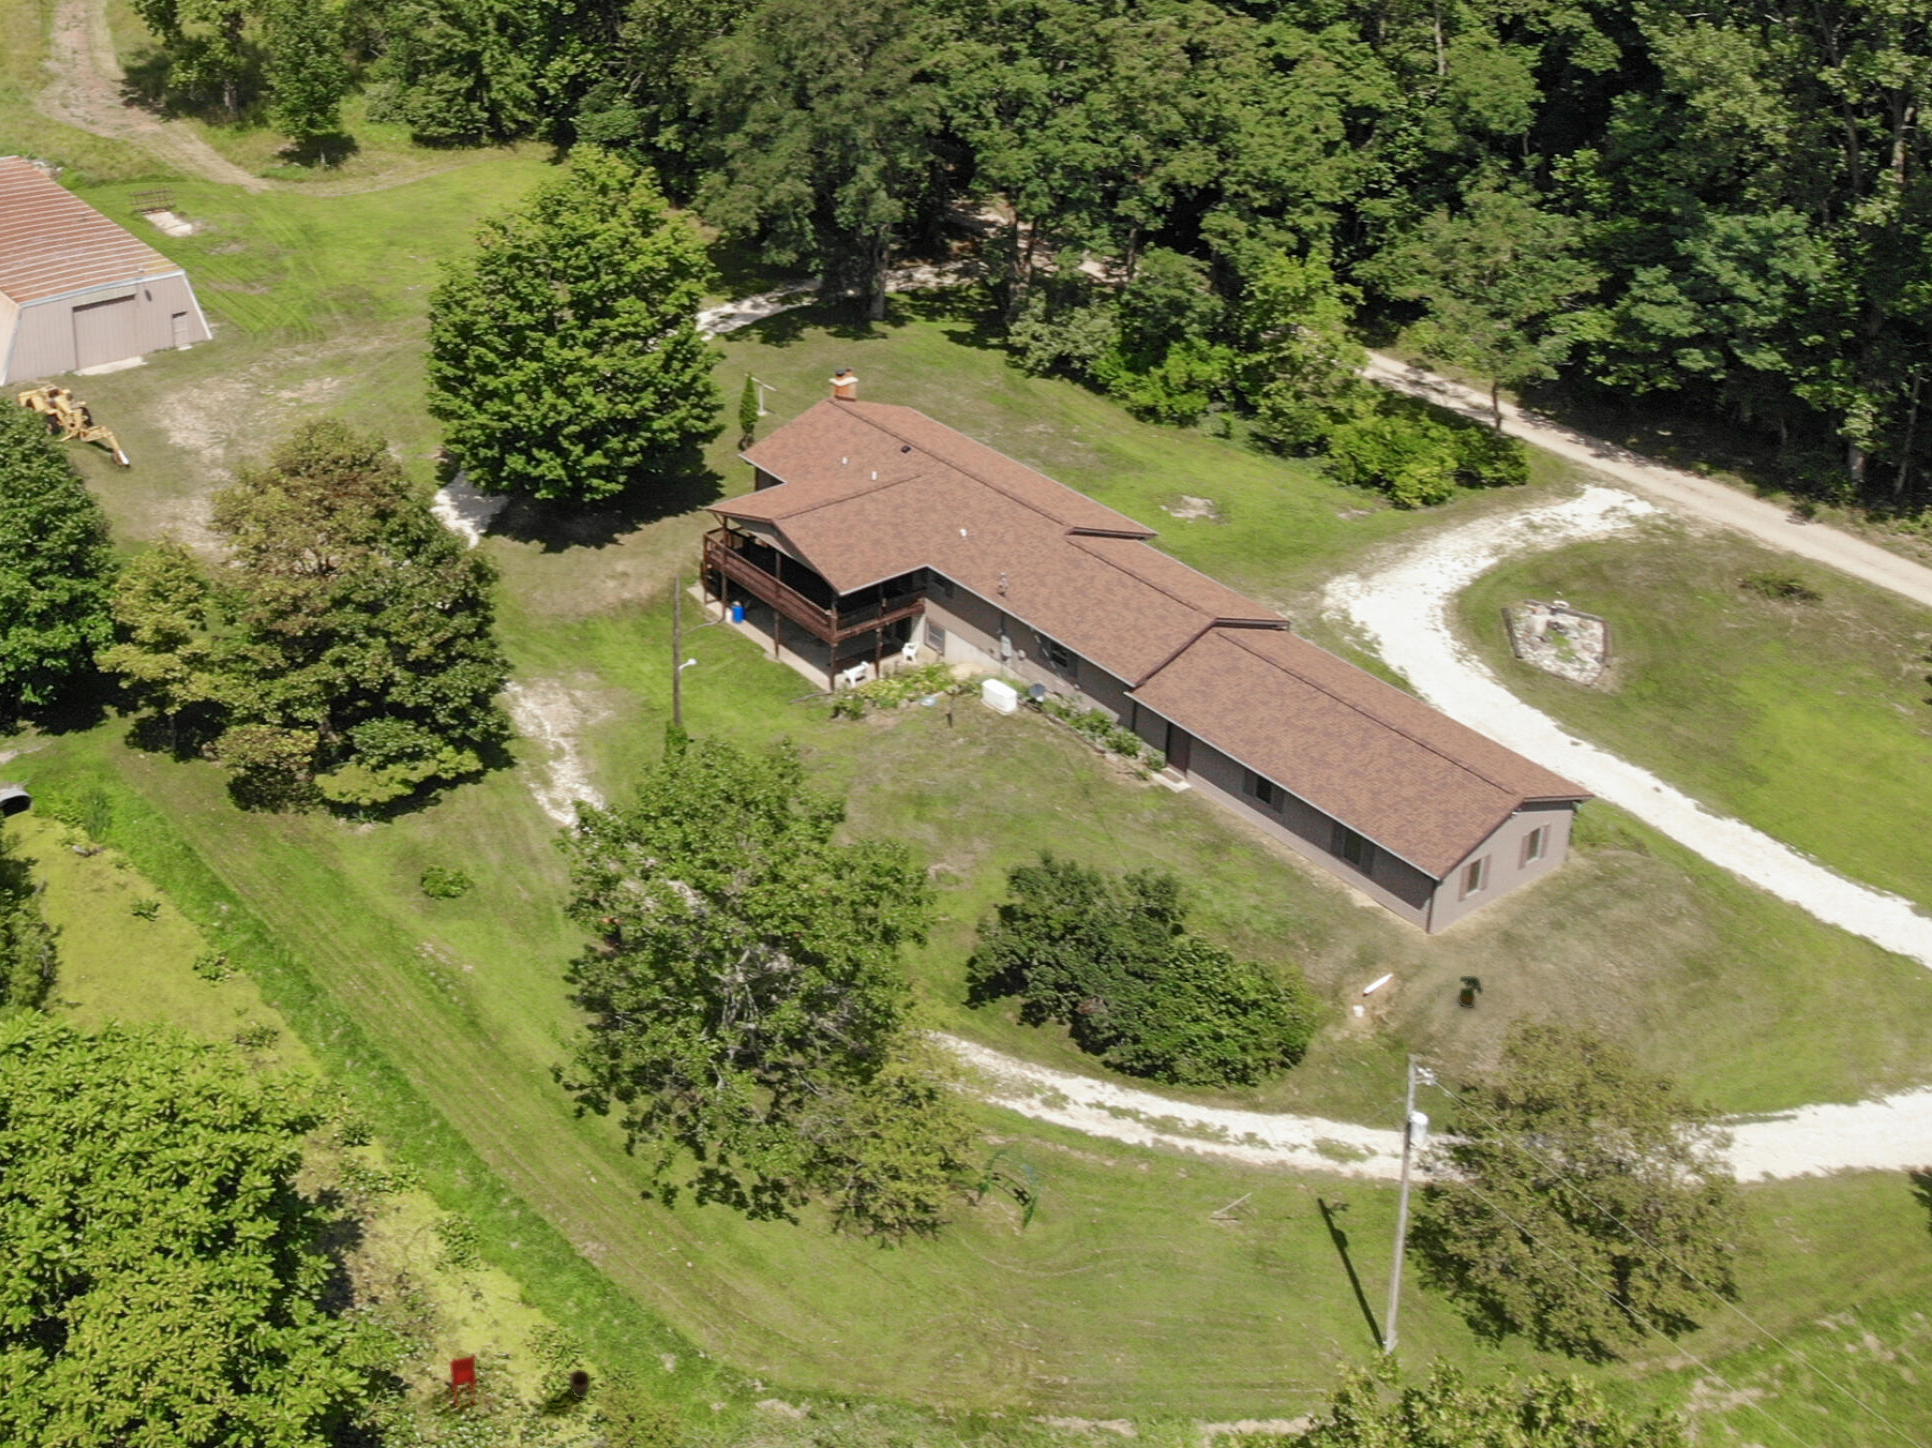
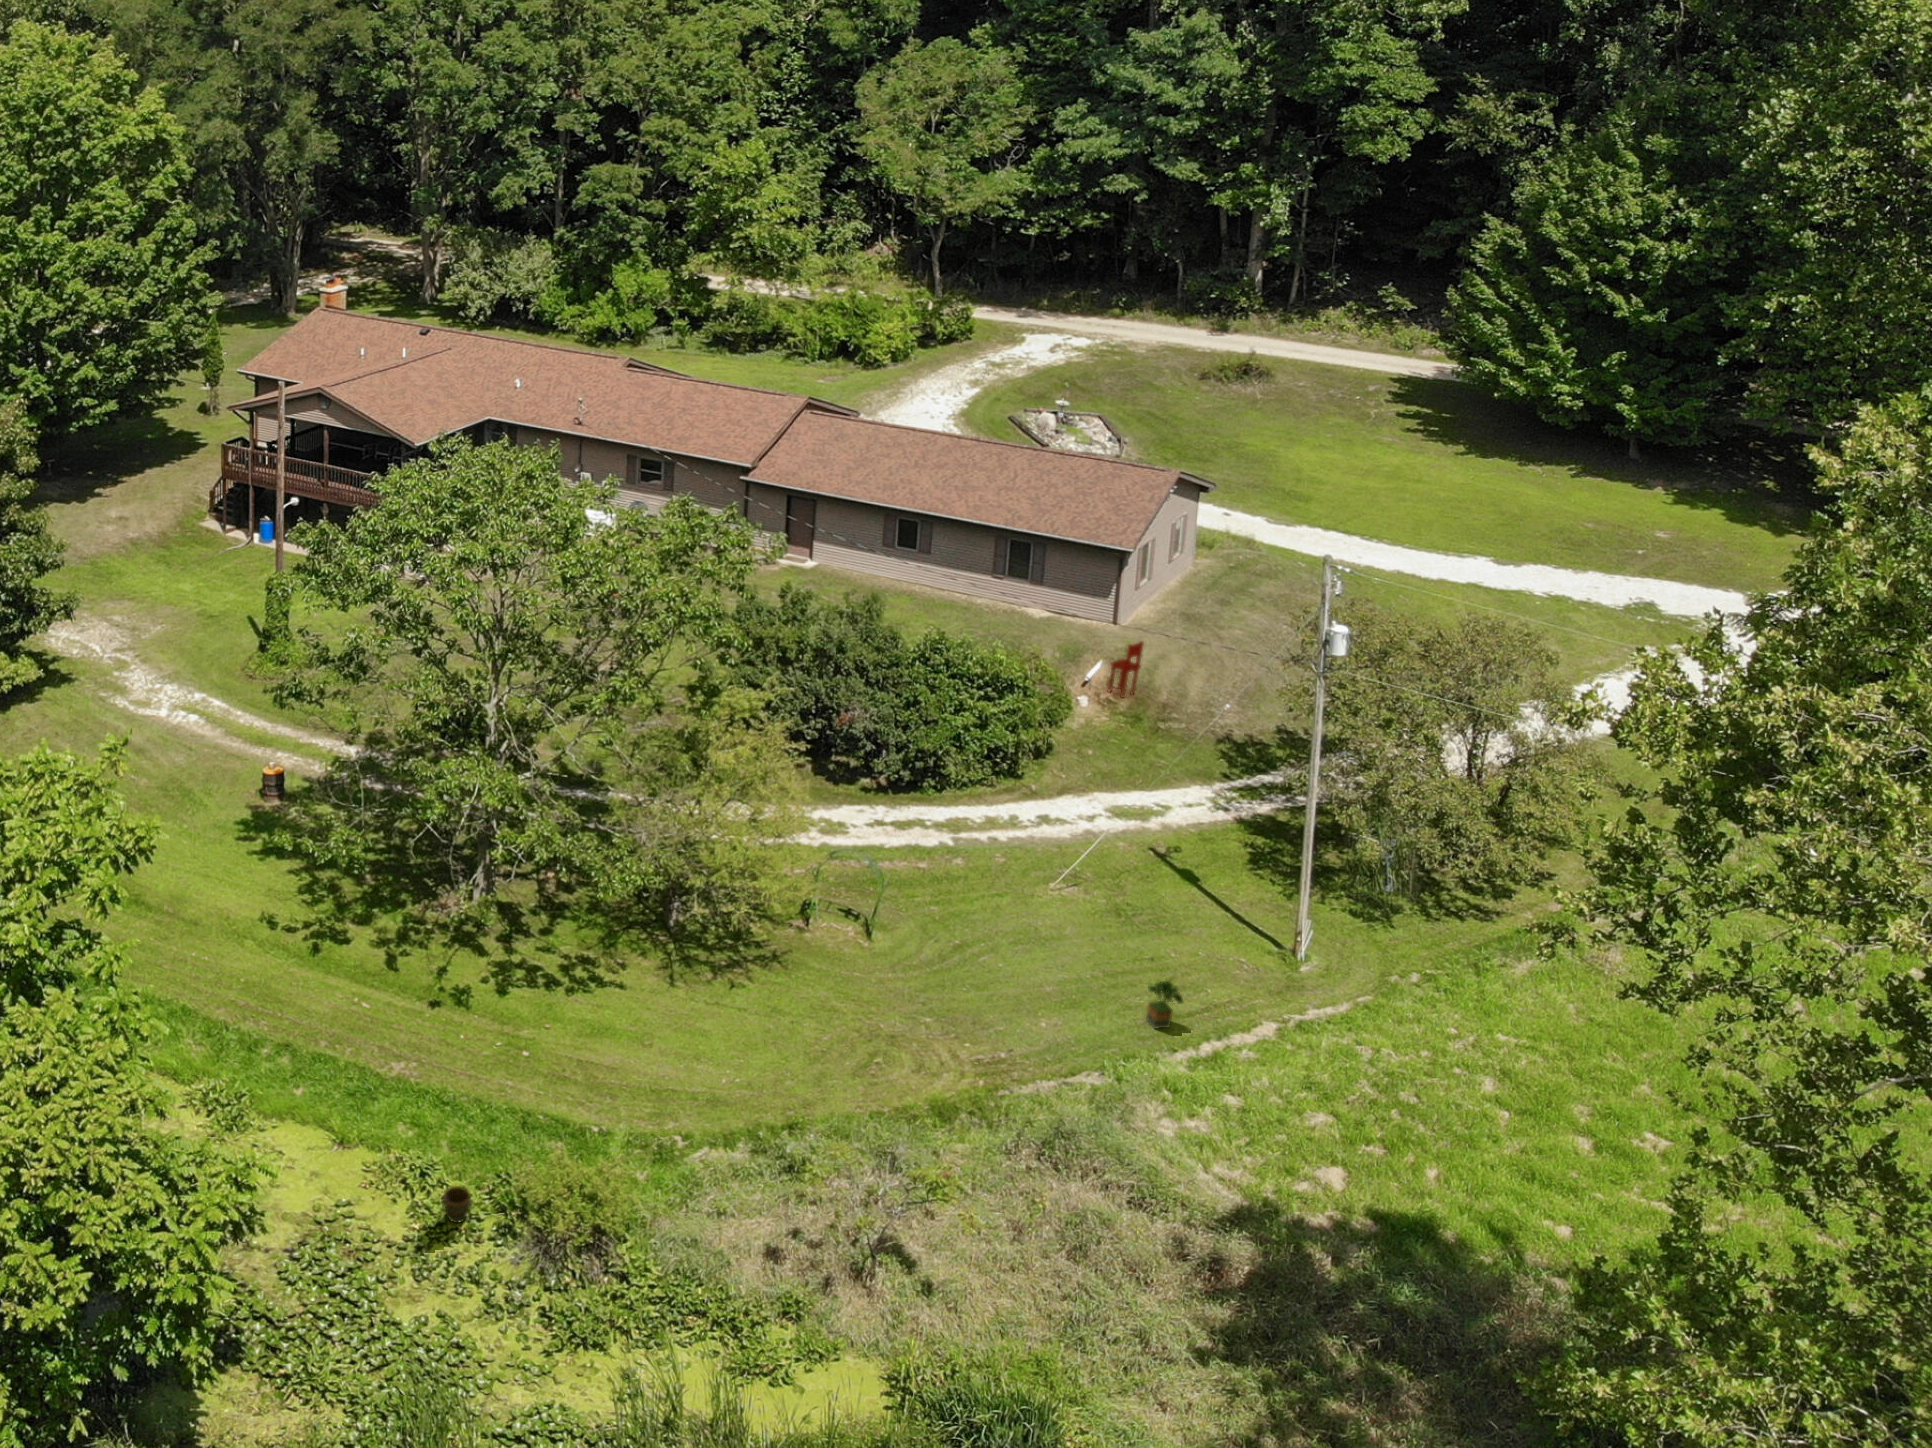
potted tree: present [1458,976,1483,1008] -> present [1146,981,1183,1029]
chair: present [450,1356,476,1407] -> present [1107,641,1143,697]

